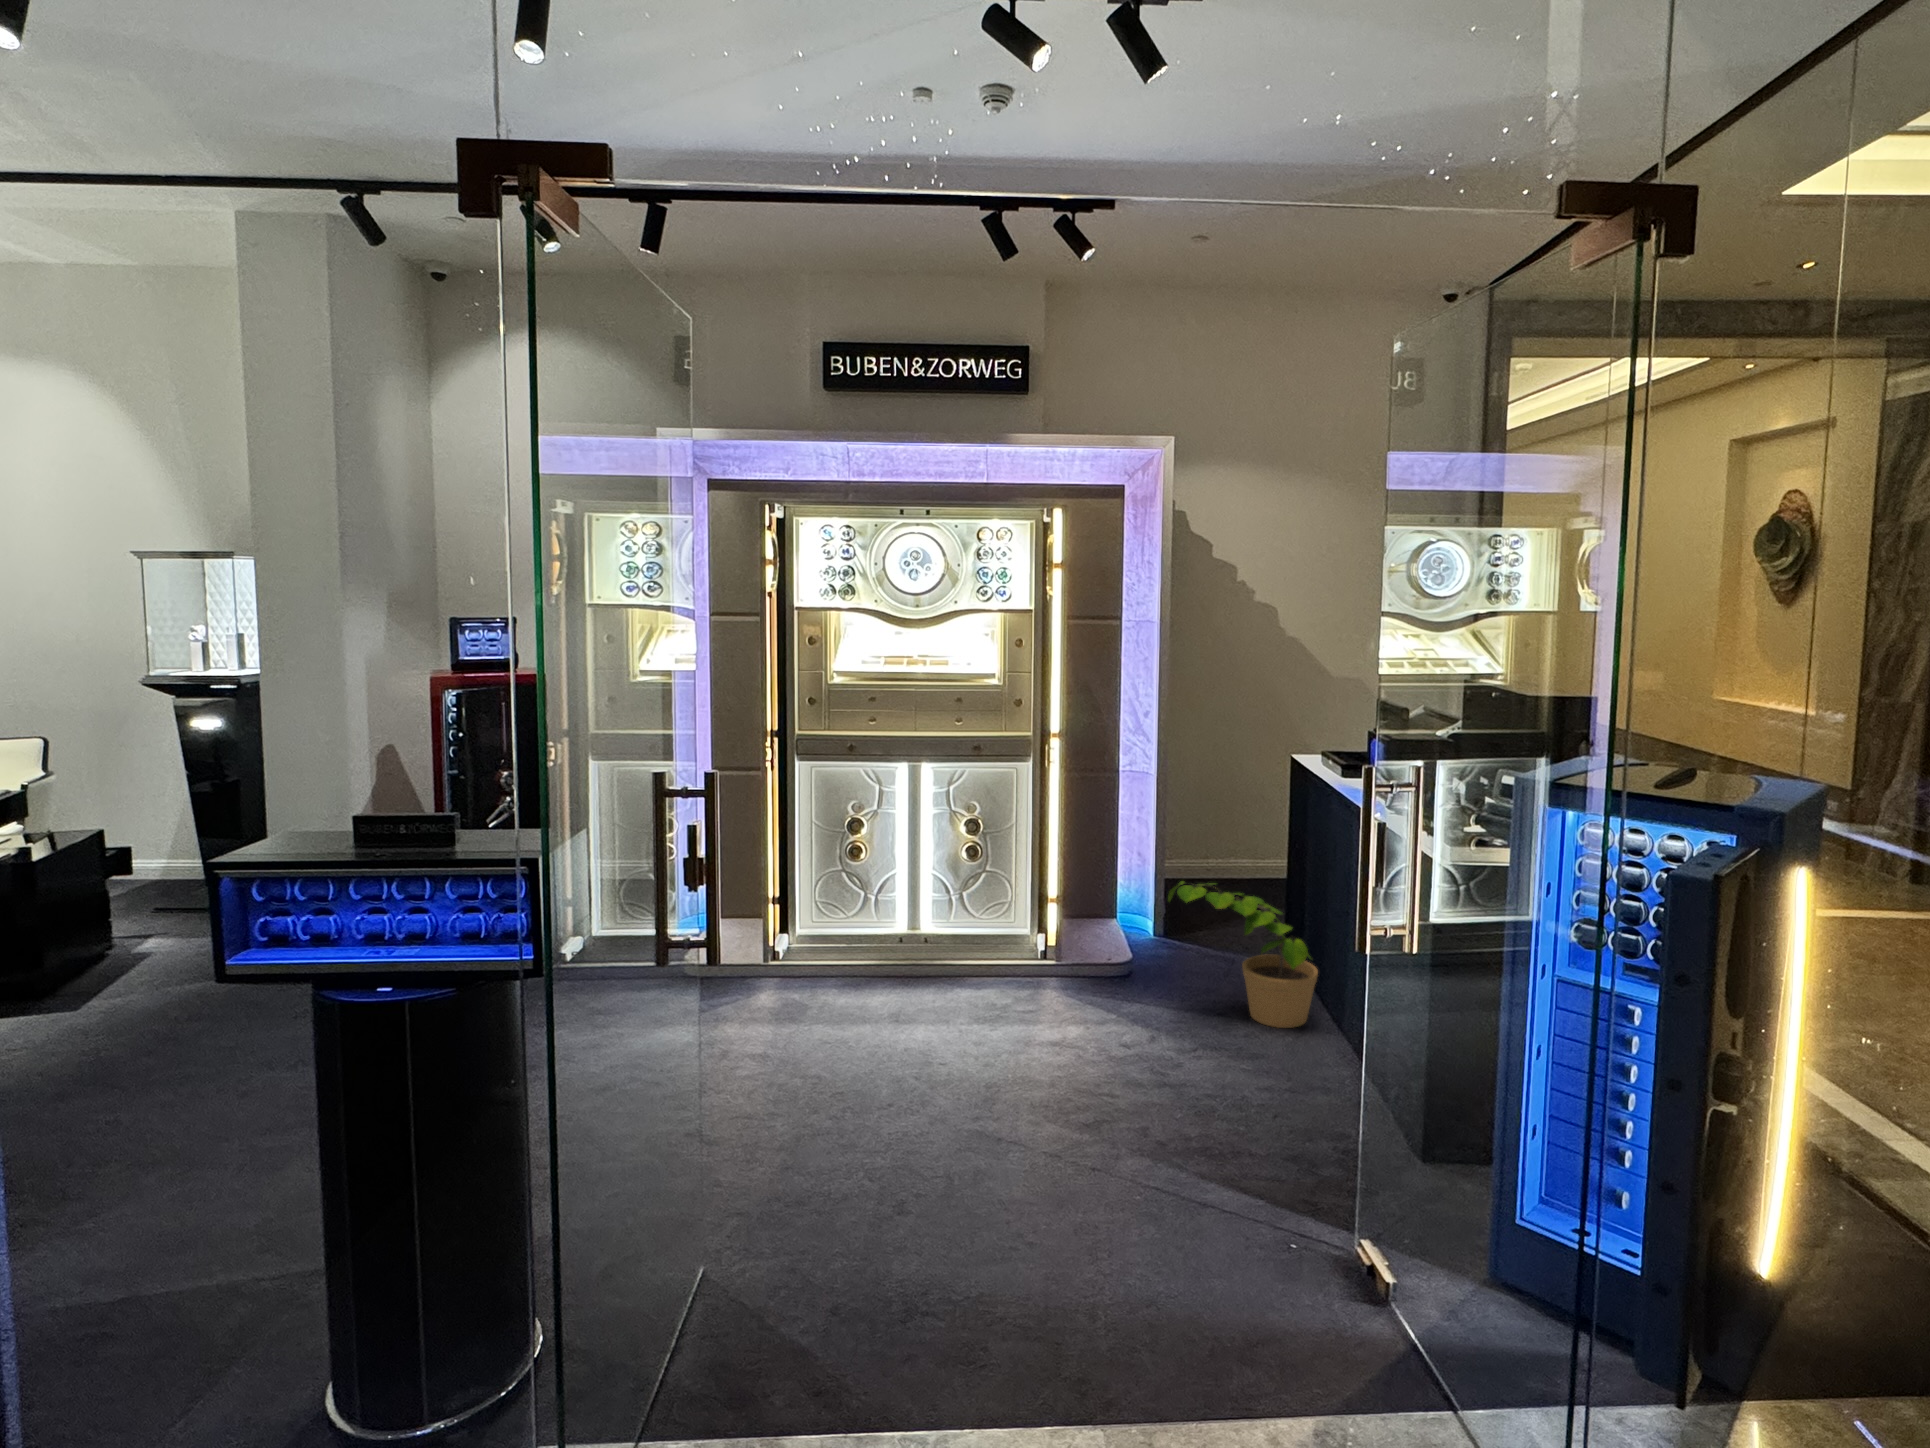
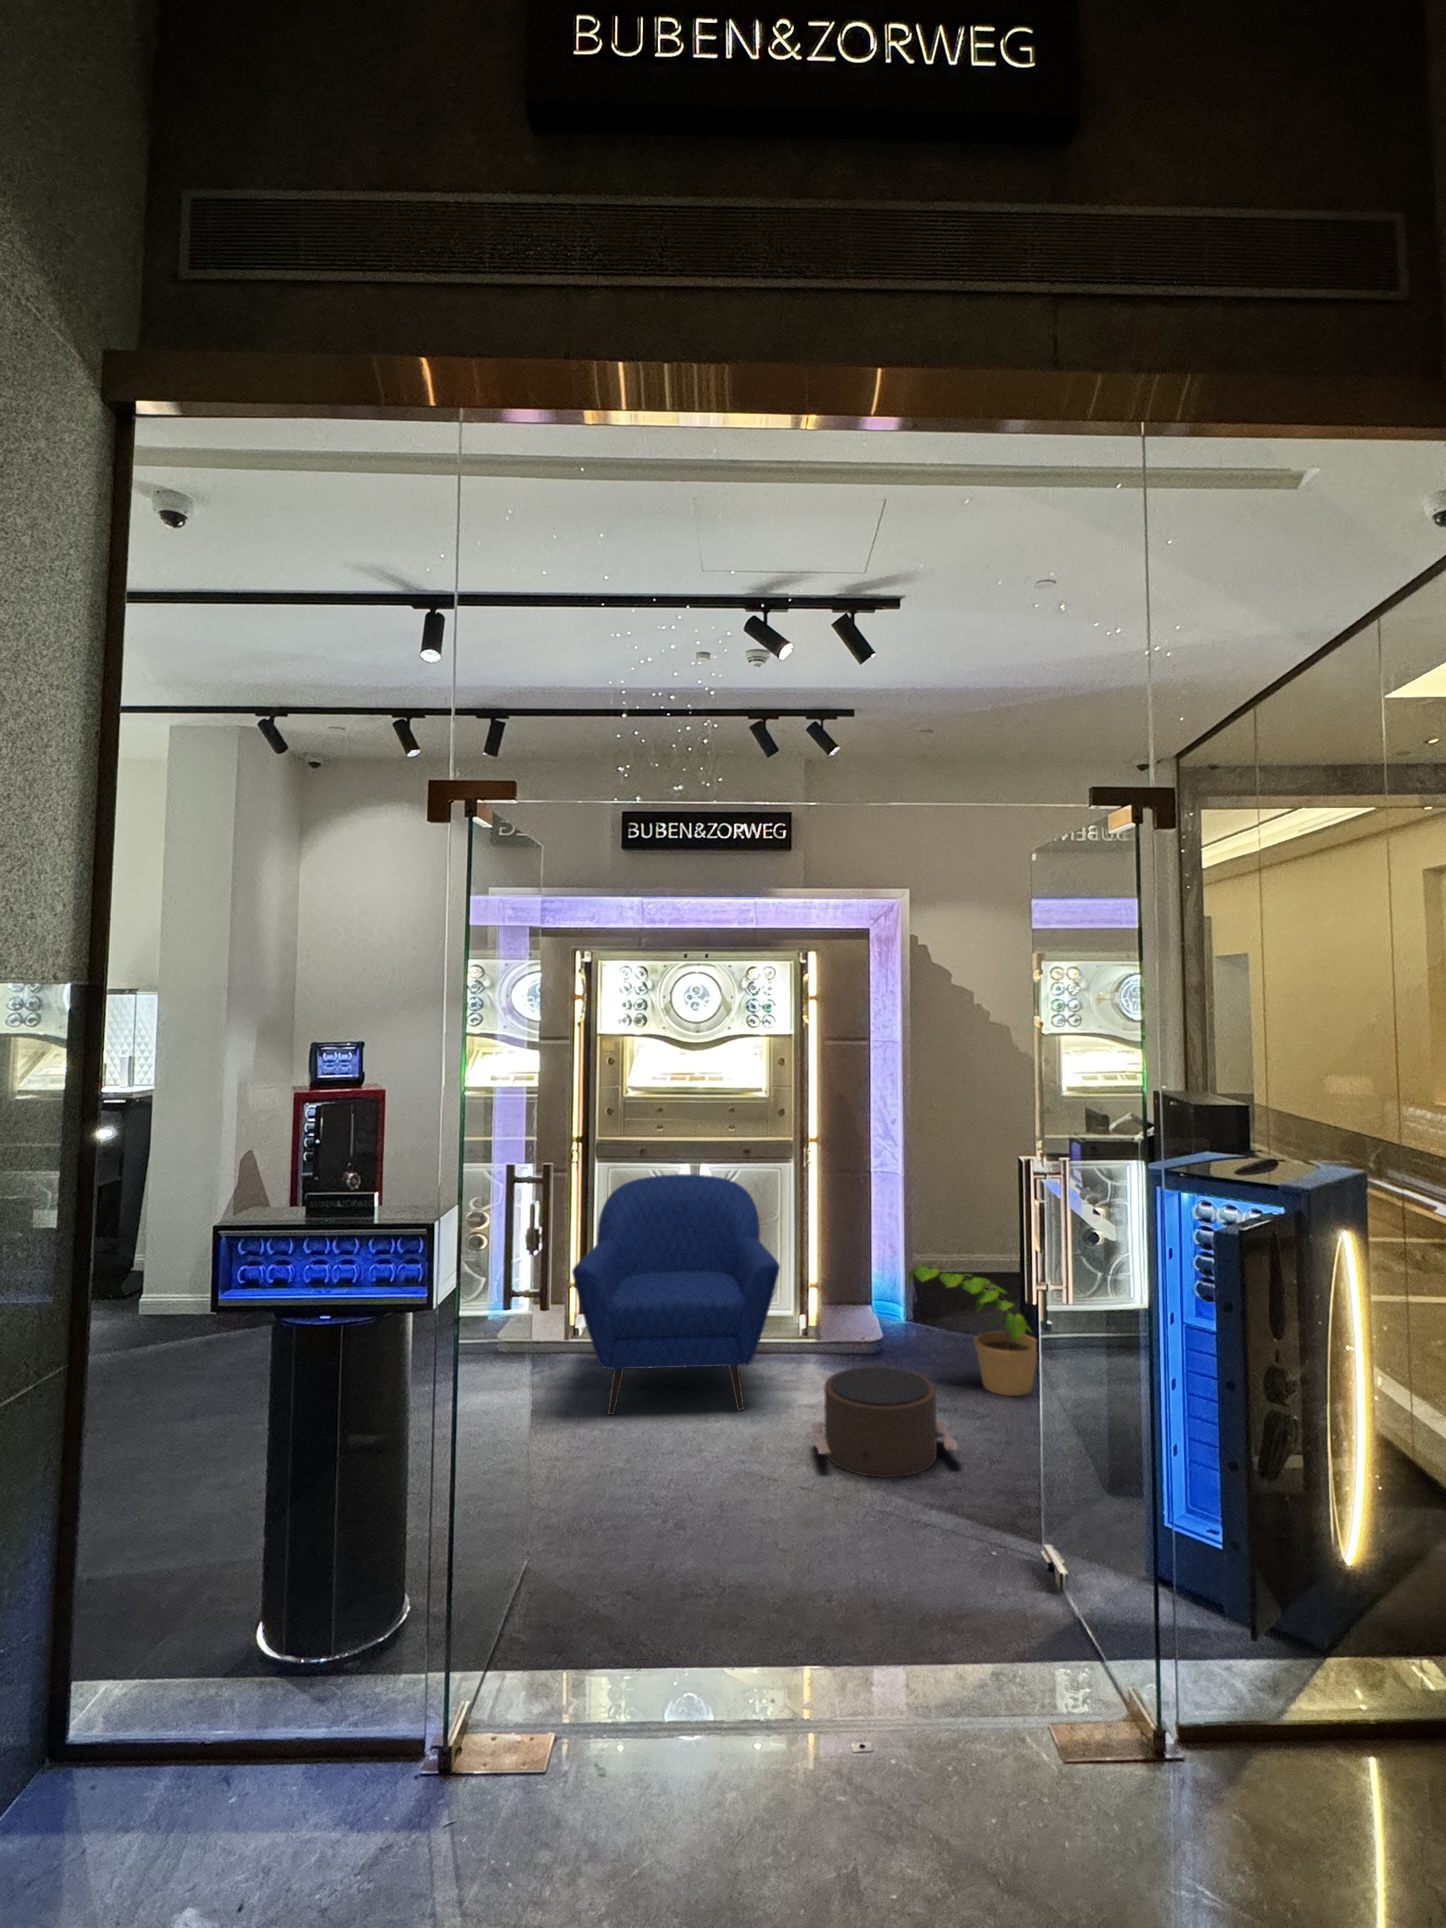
armchair: none [766,776,1020,1055] -> present [572,1174,780,1415]
pouf: none [1058,1003,1237,1136] -> present [812,1366,958,1477]

